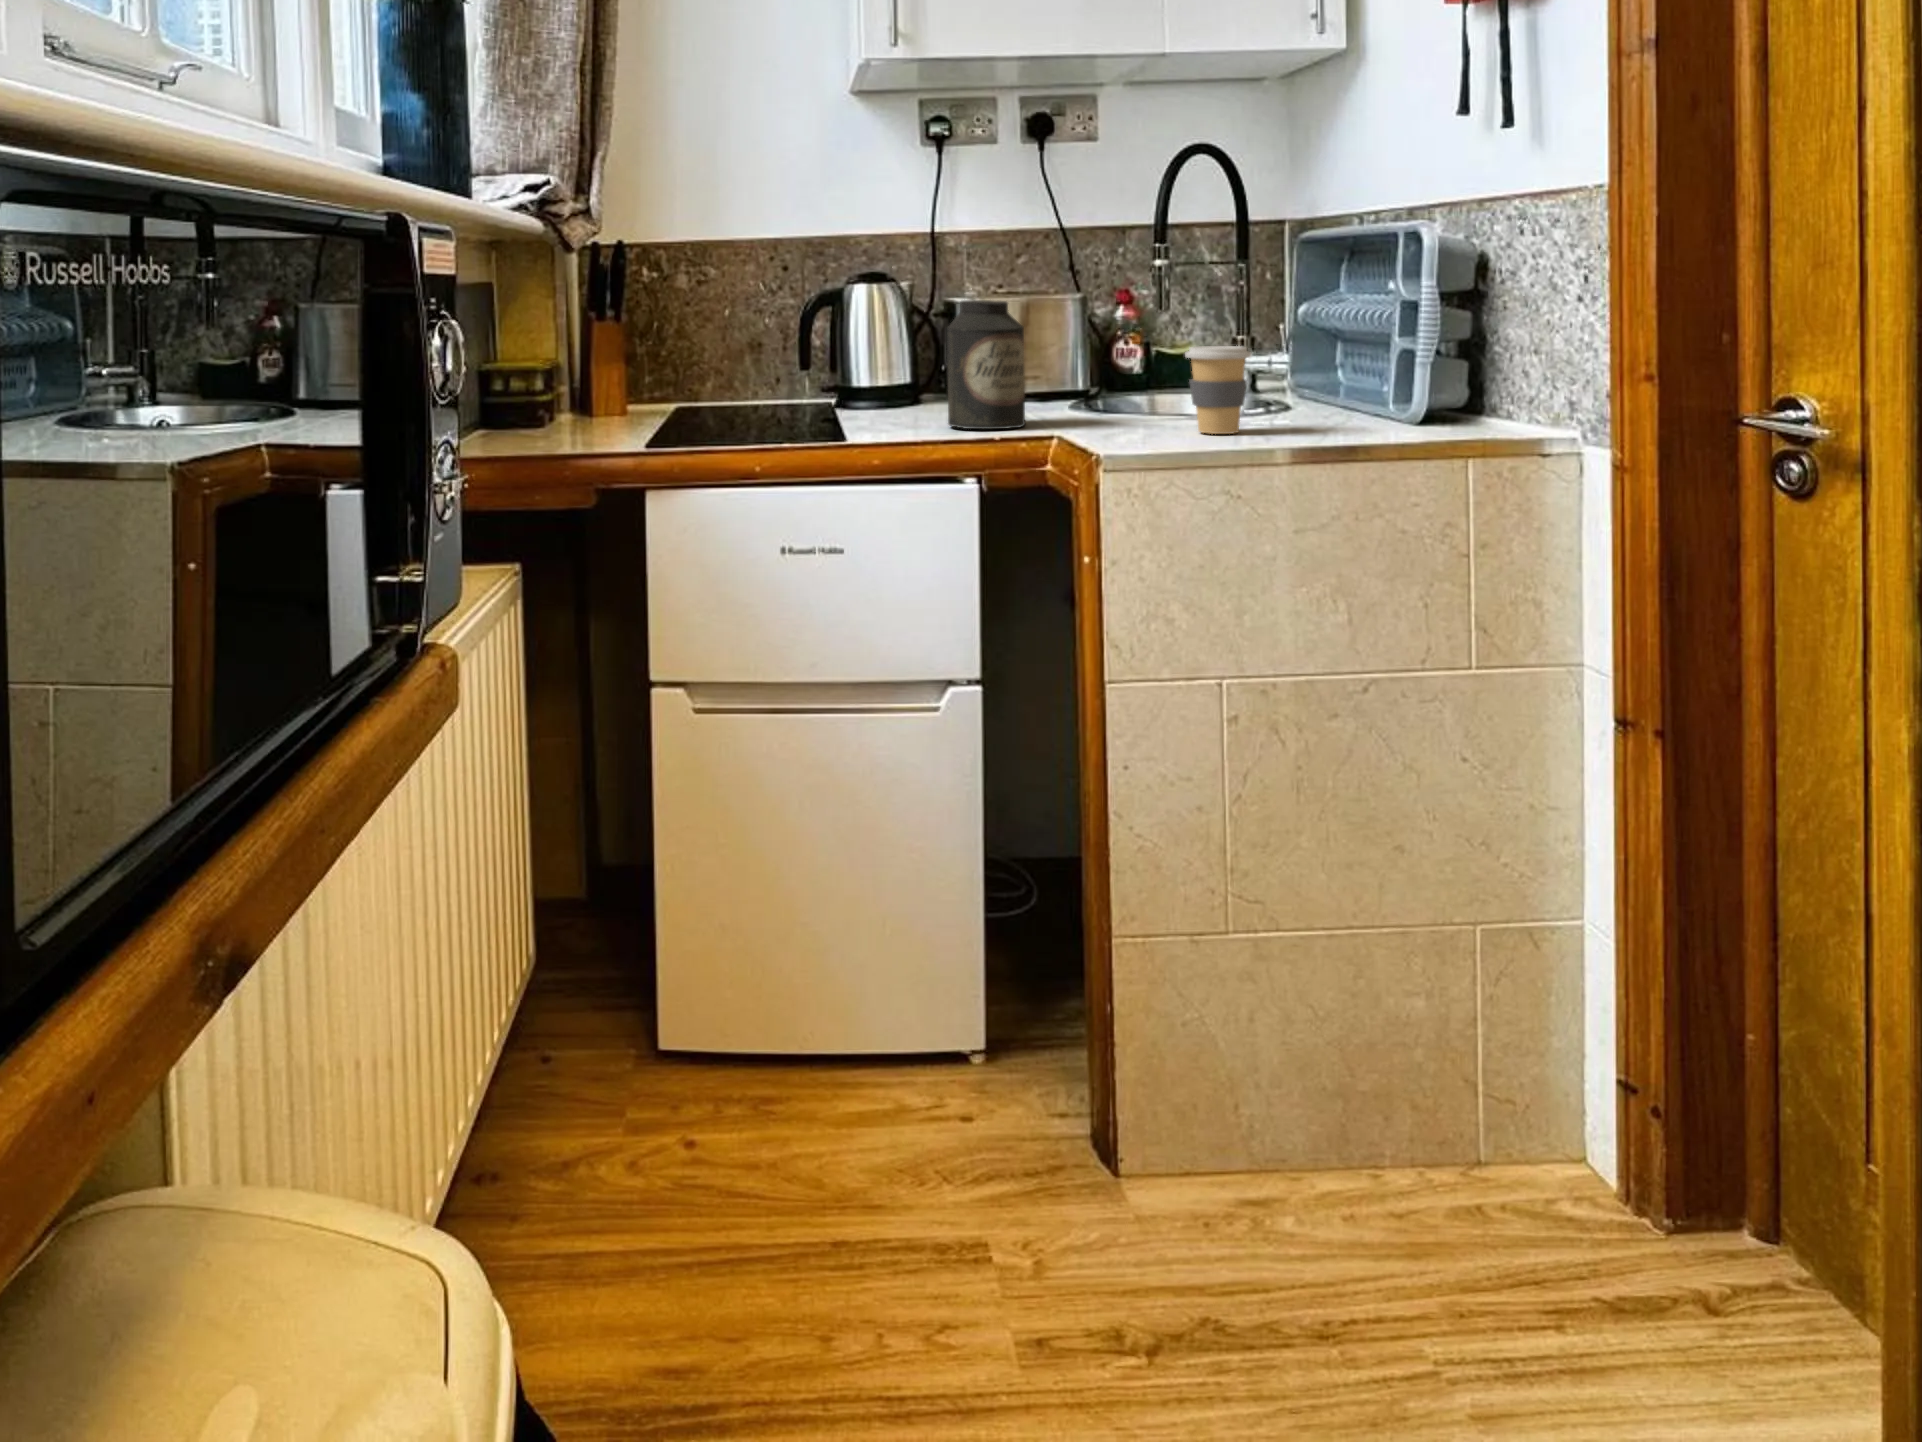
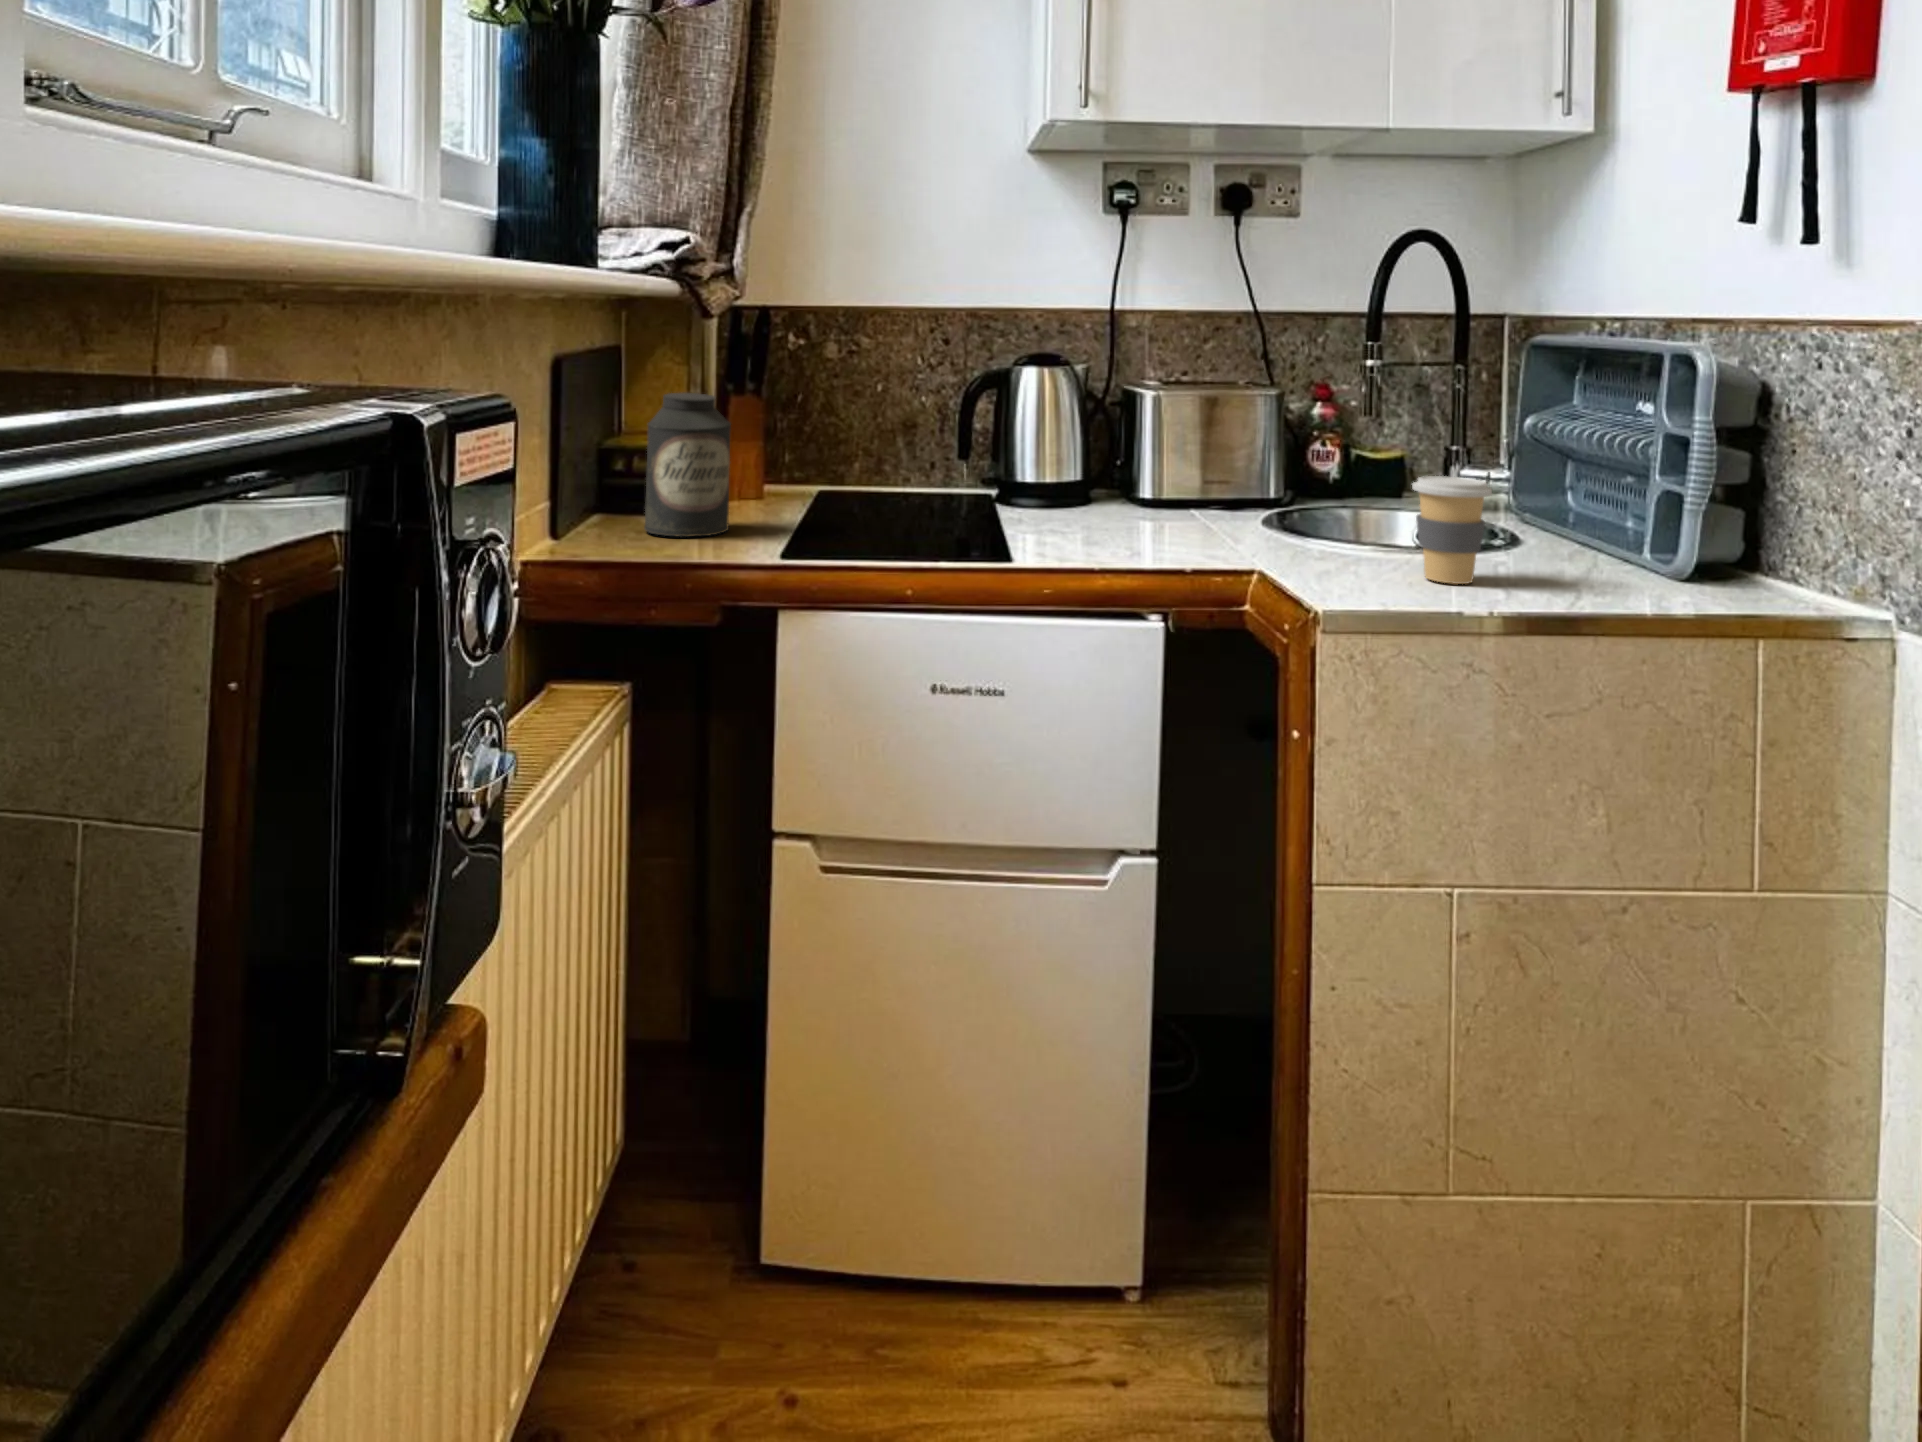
canister: present [947,300,1025,429] -> present [644,393,731,537]

